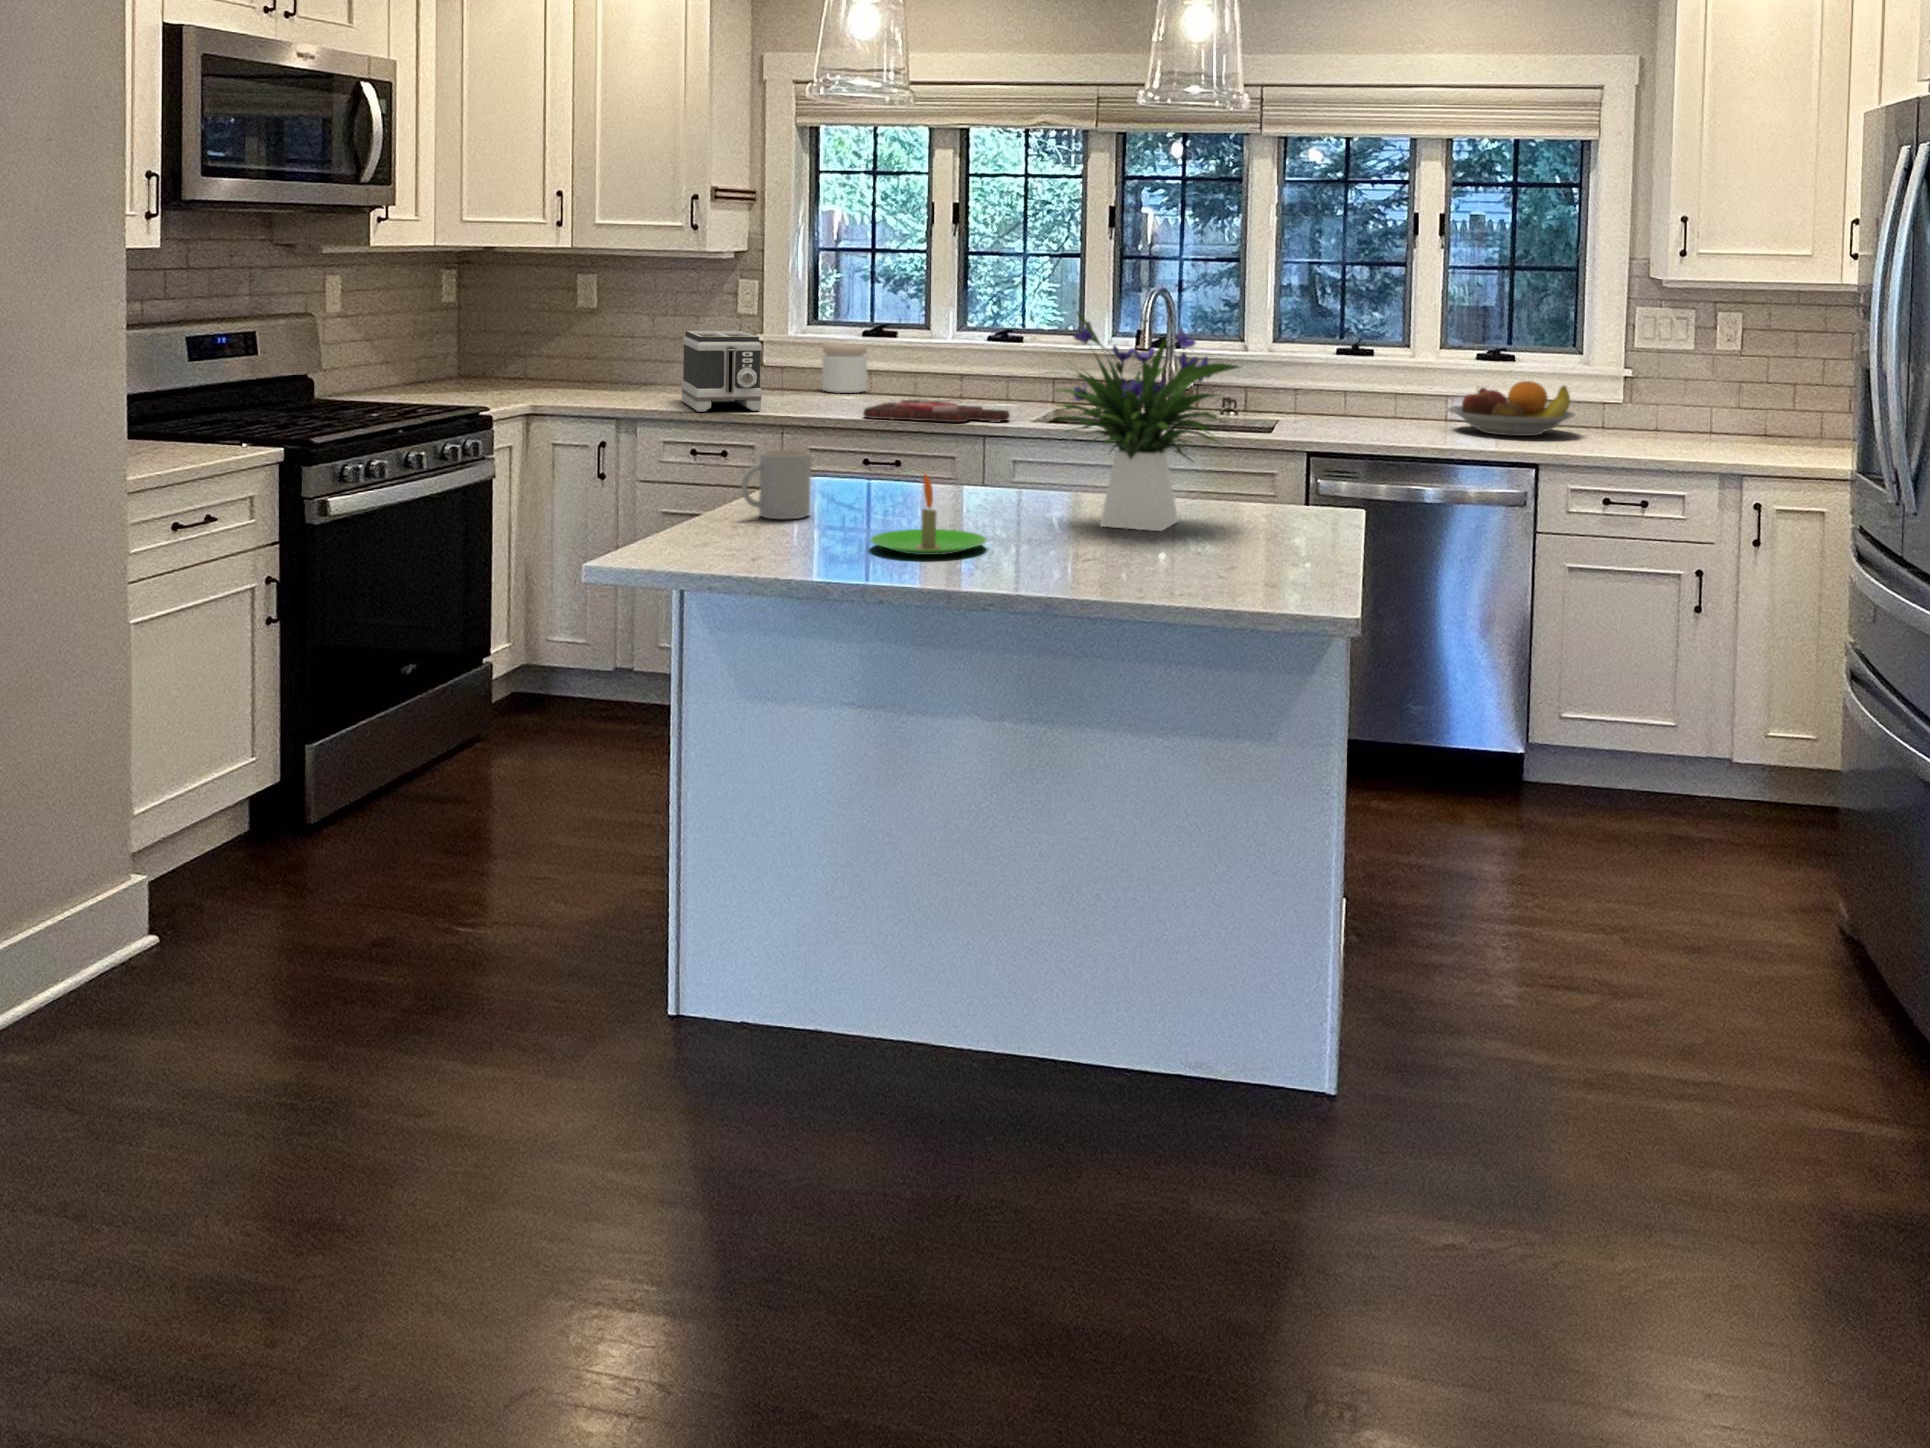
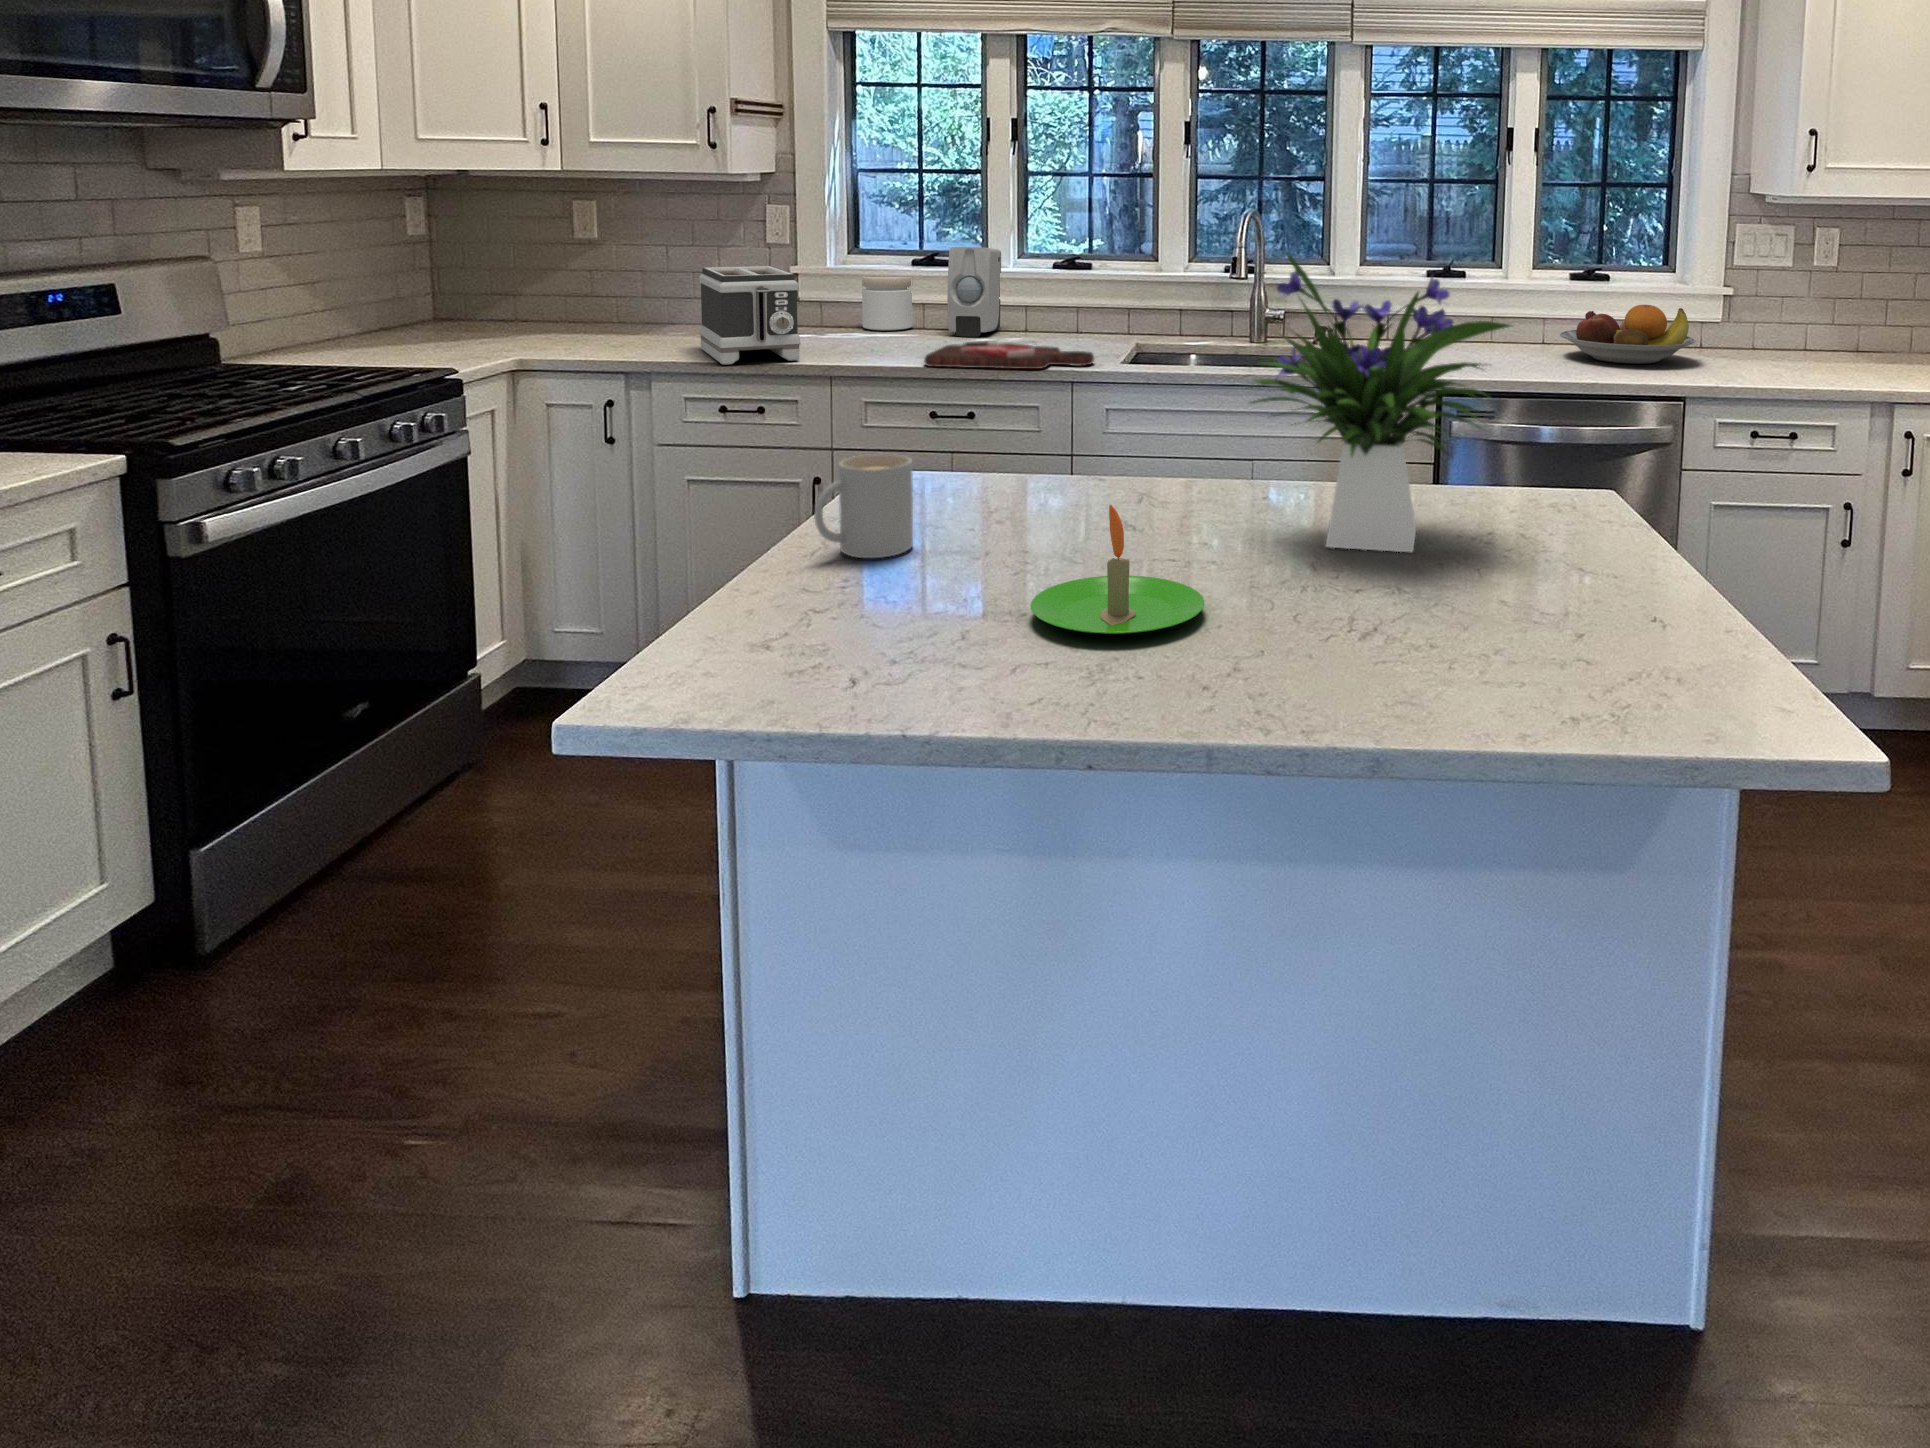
soap dispenser: none [894,318,946,399] -> present [947,247,1001,337]

